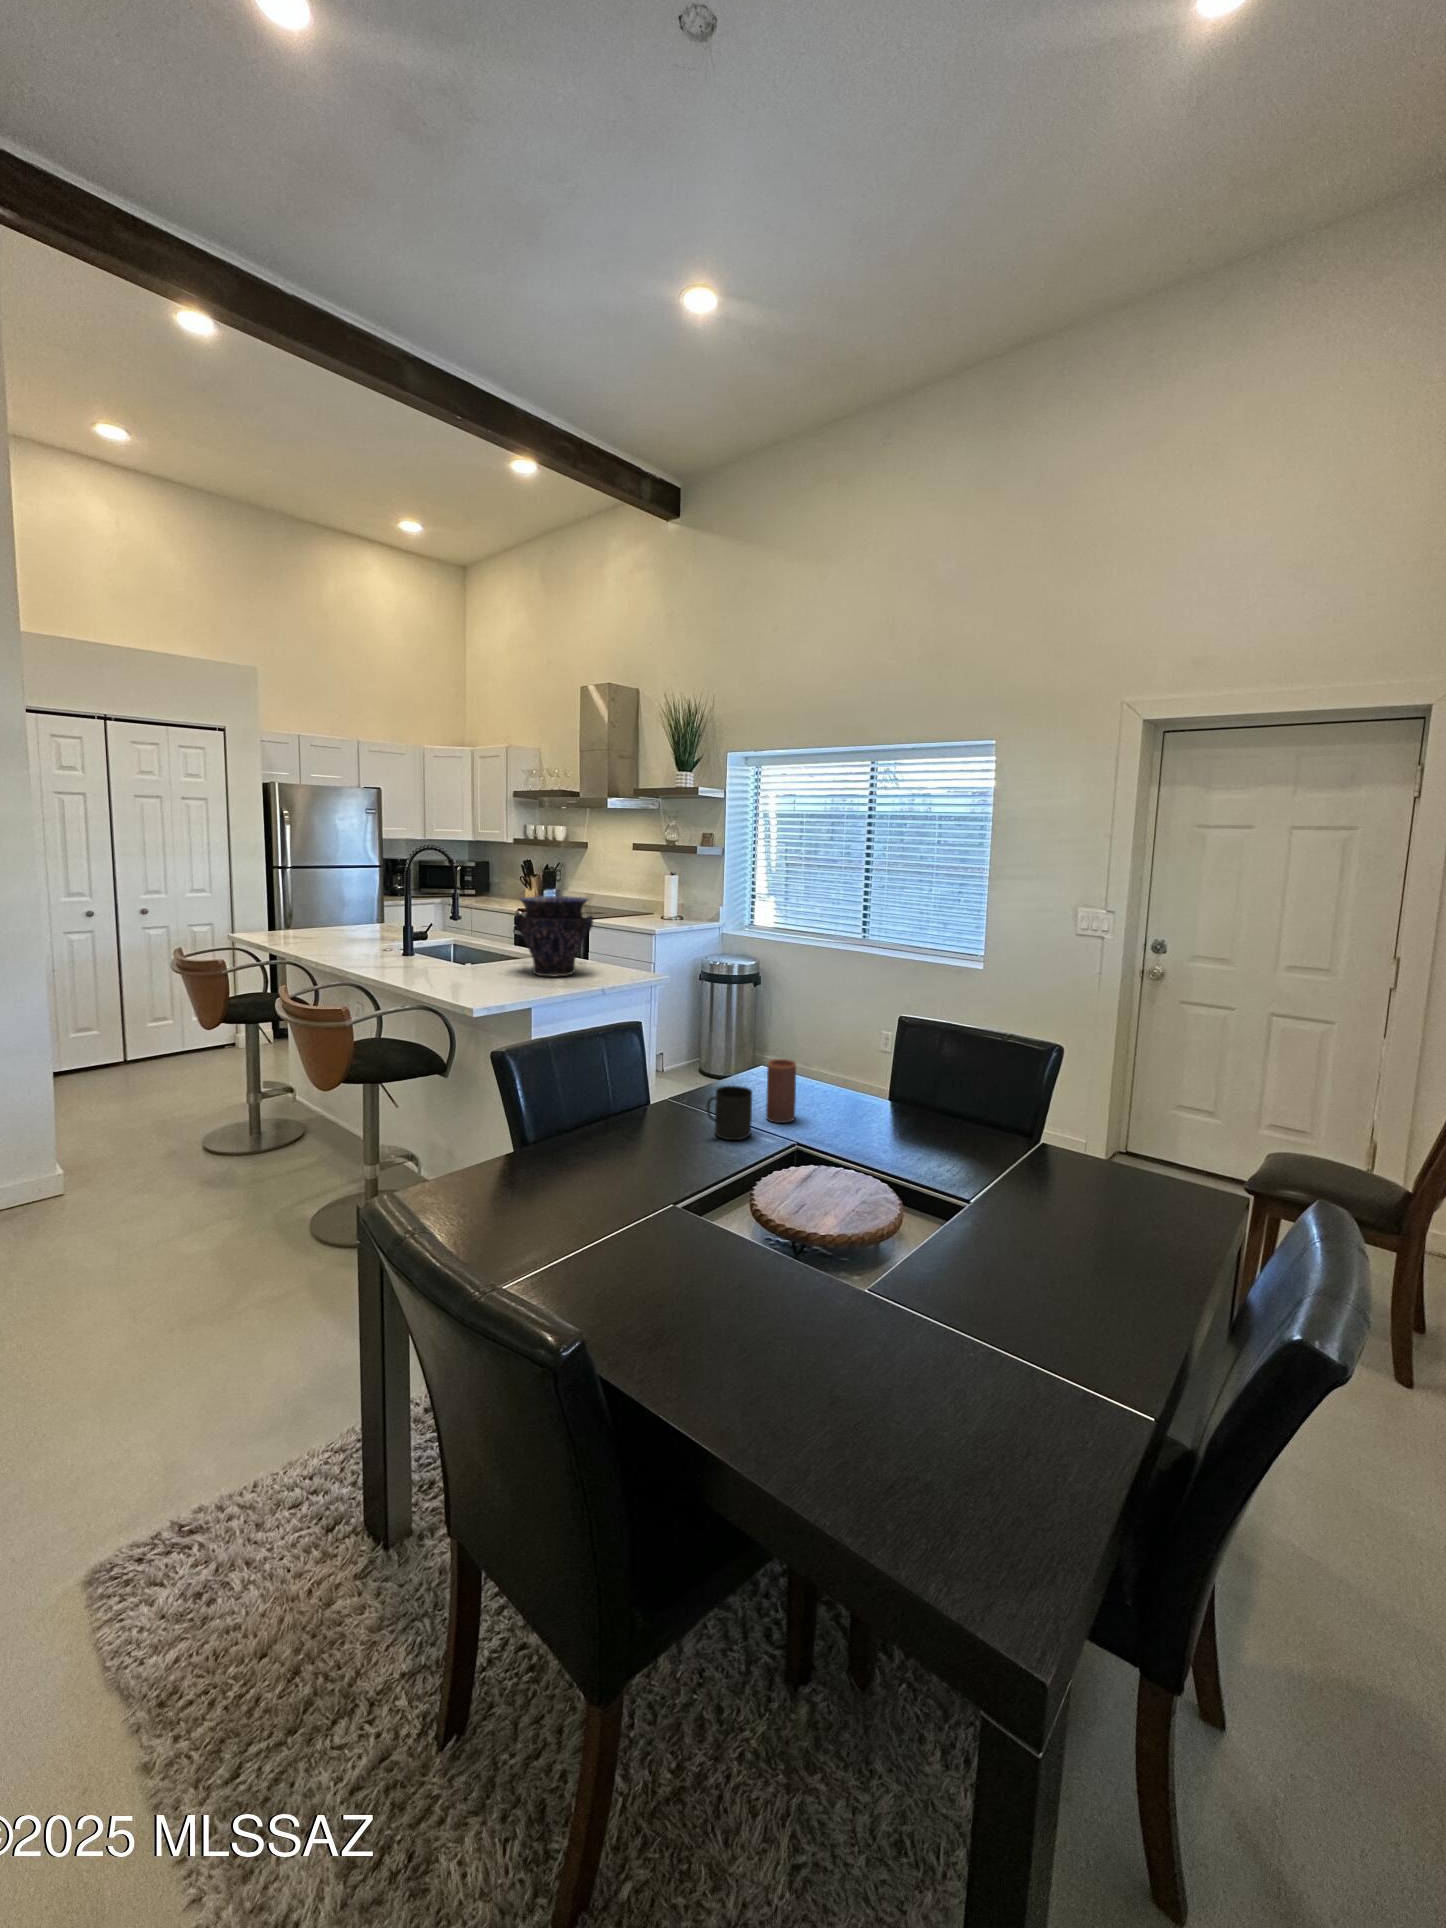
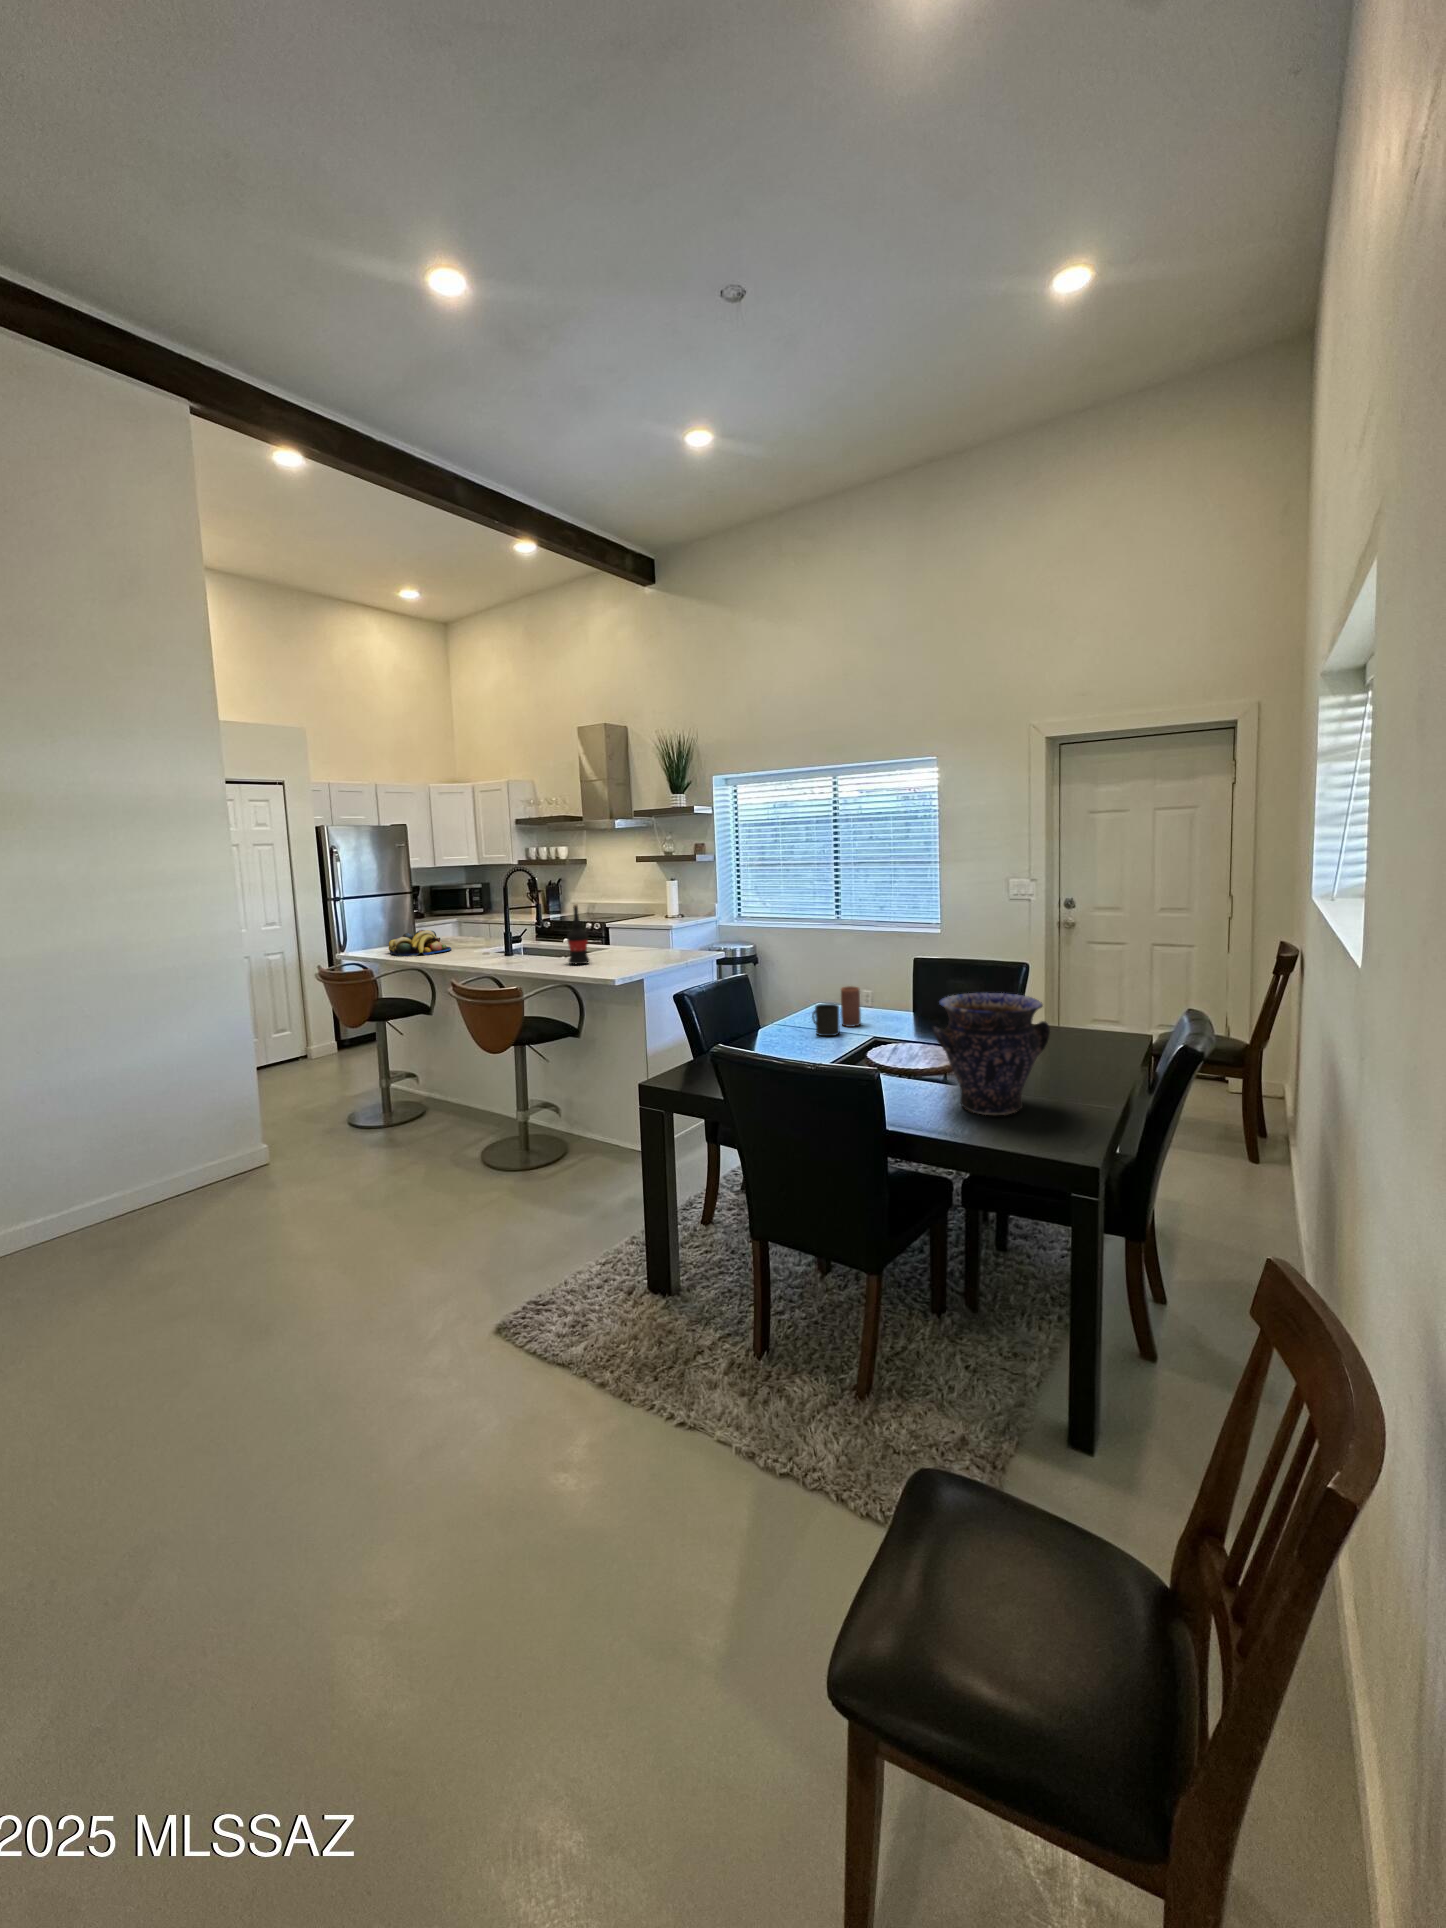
vase: present [515,896,593,976] -> present [933,993,1050,1115]
wine bottle: none [451,898,480,978] -> present [567,904,589,964]
fruit bowl: none [276,912,357,945] -> present [389,930,451,957]

